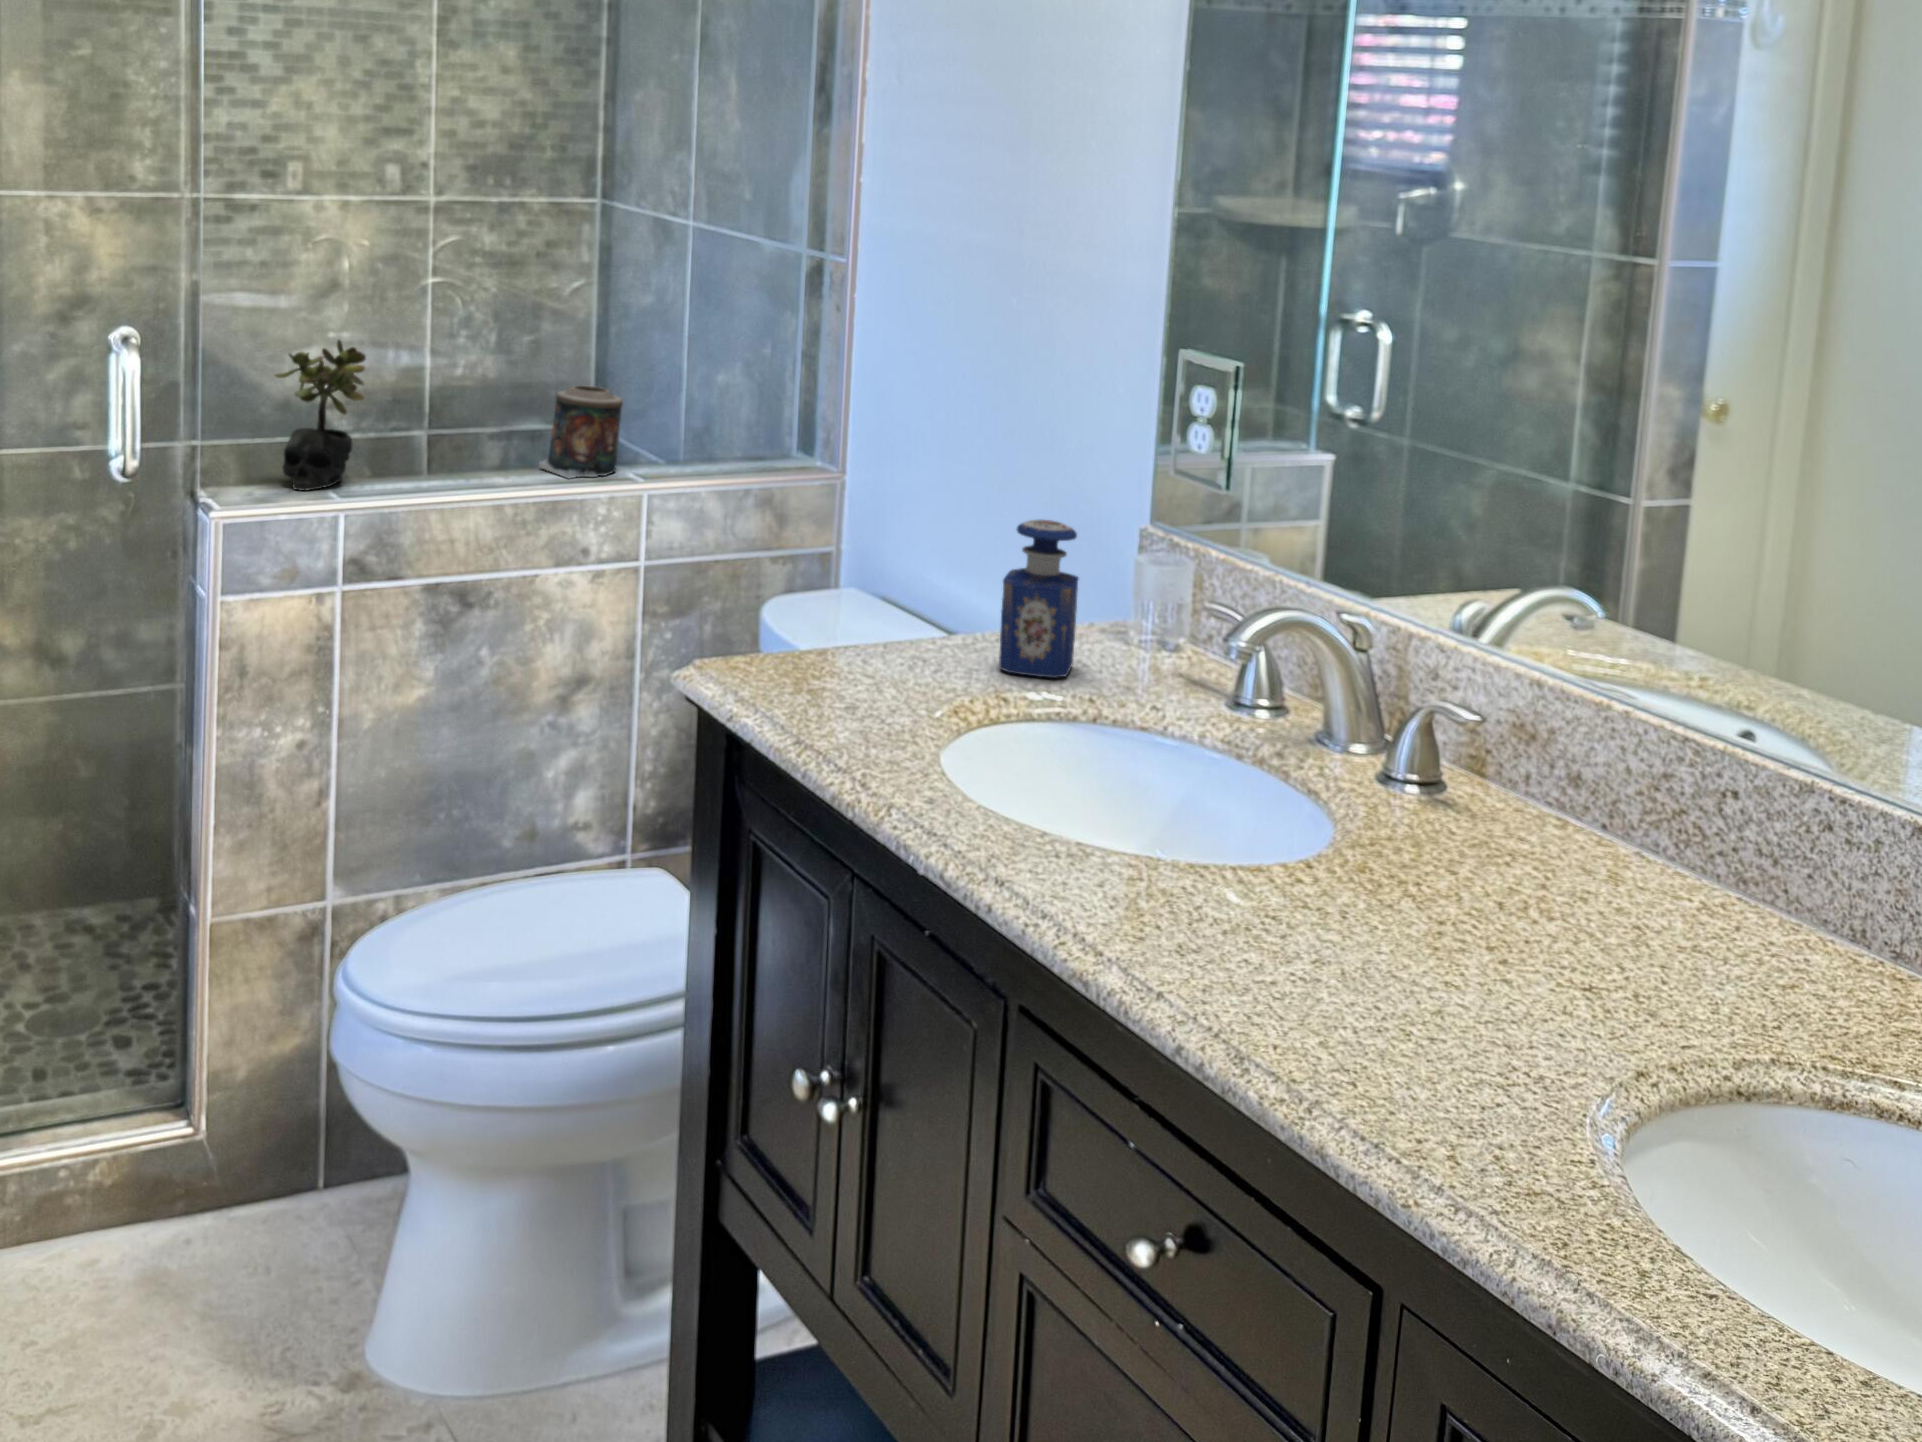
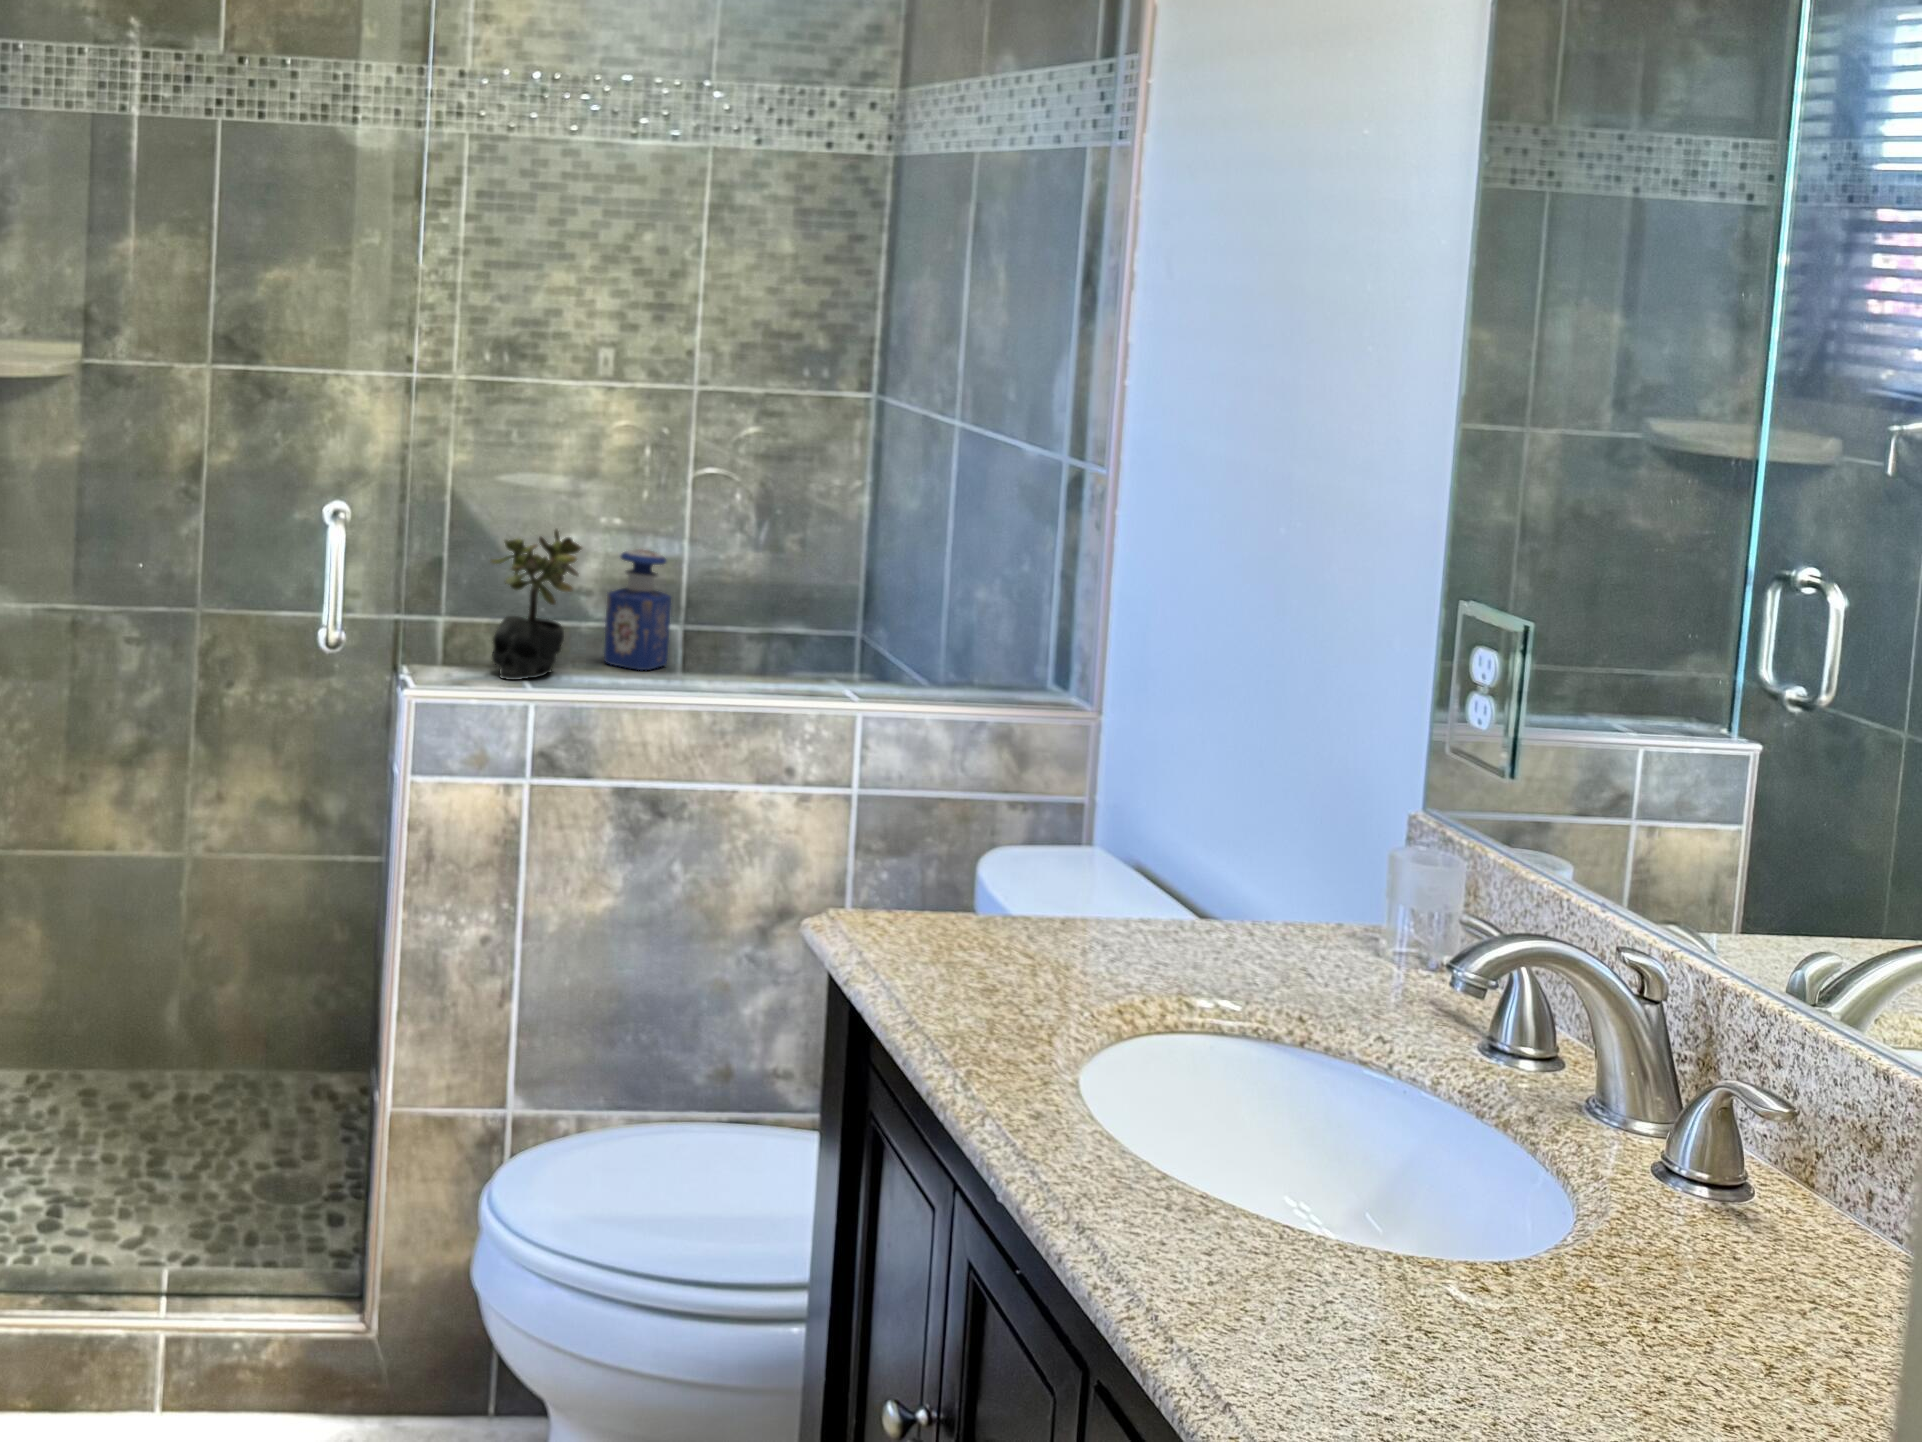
candle: present [539,385,623,478] -> none [763,592,854,691]
perfume bottle: present [999,520,1079,678] -> present [604,549,671,670]

